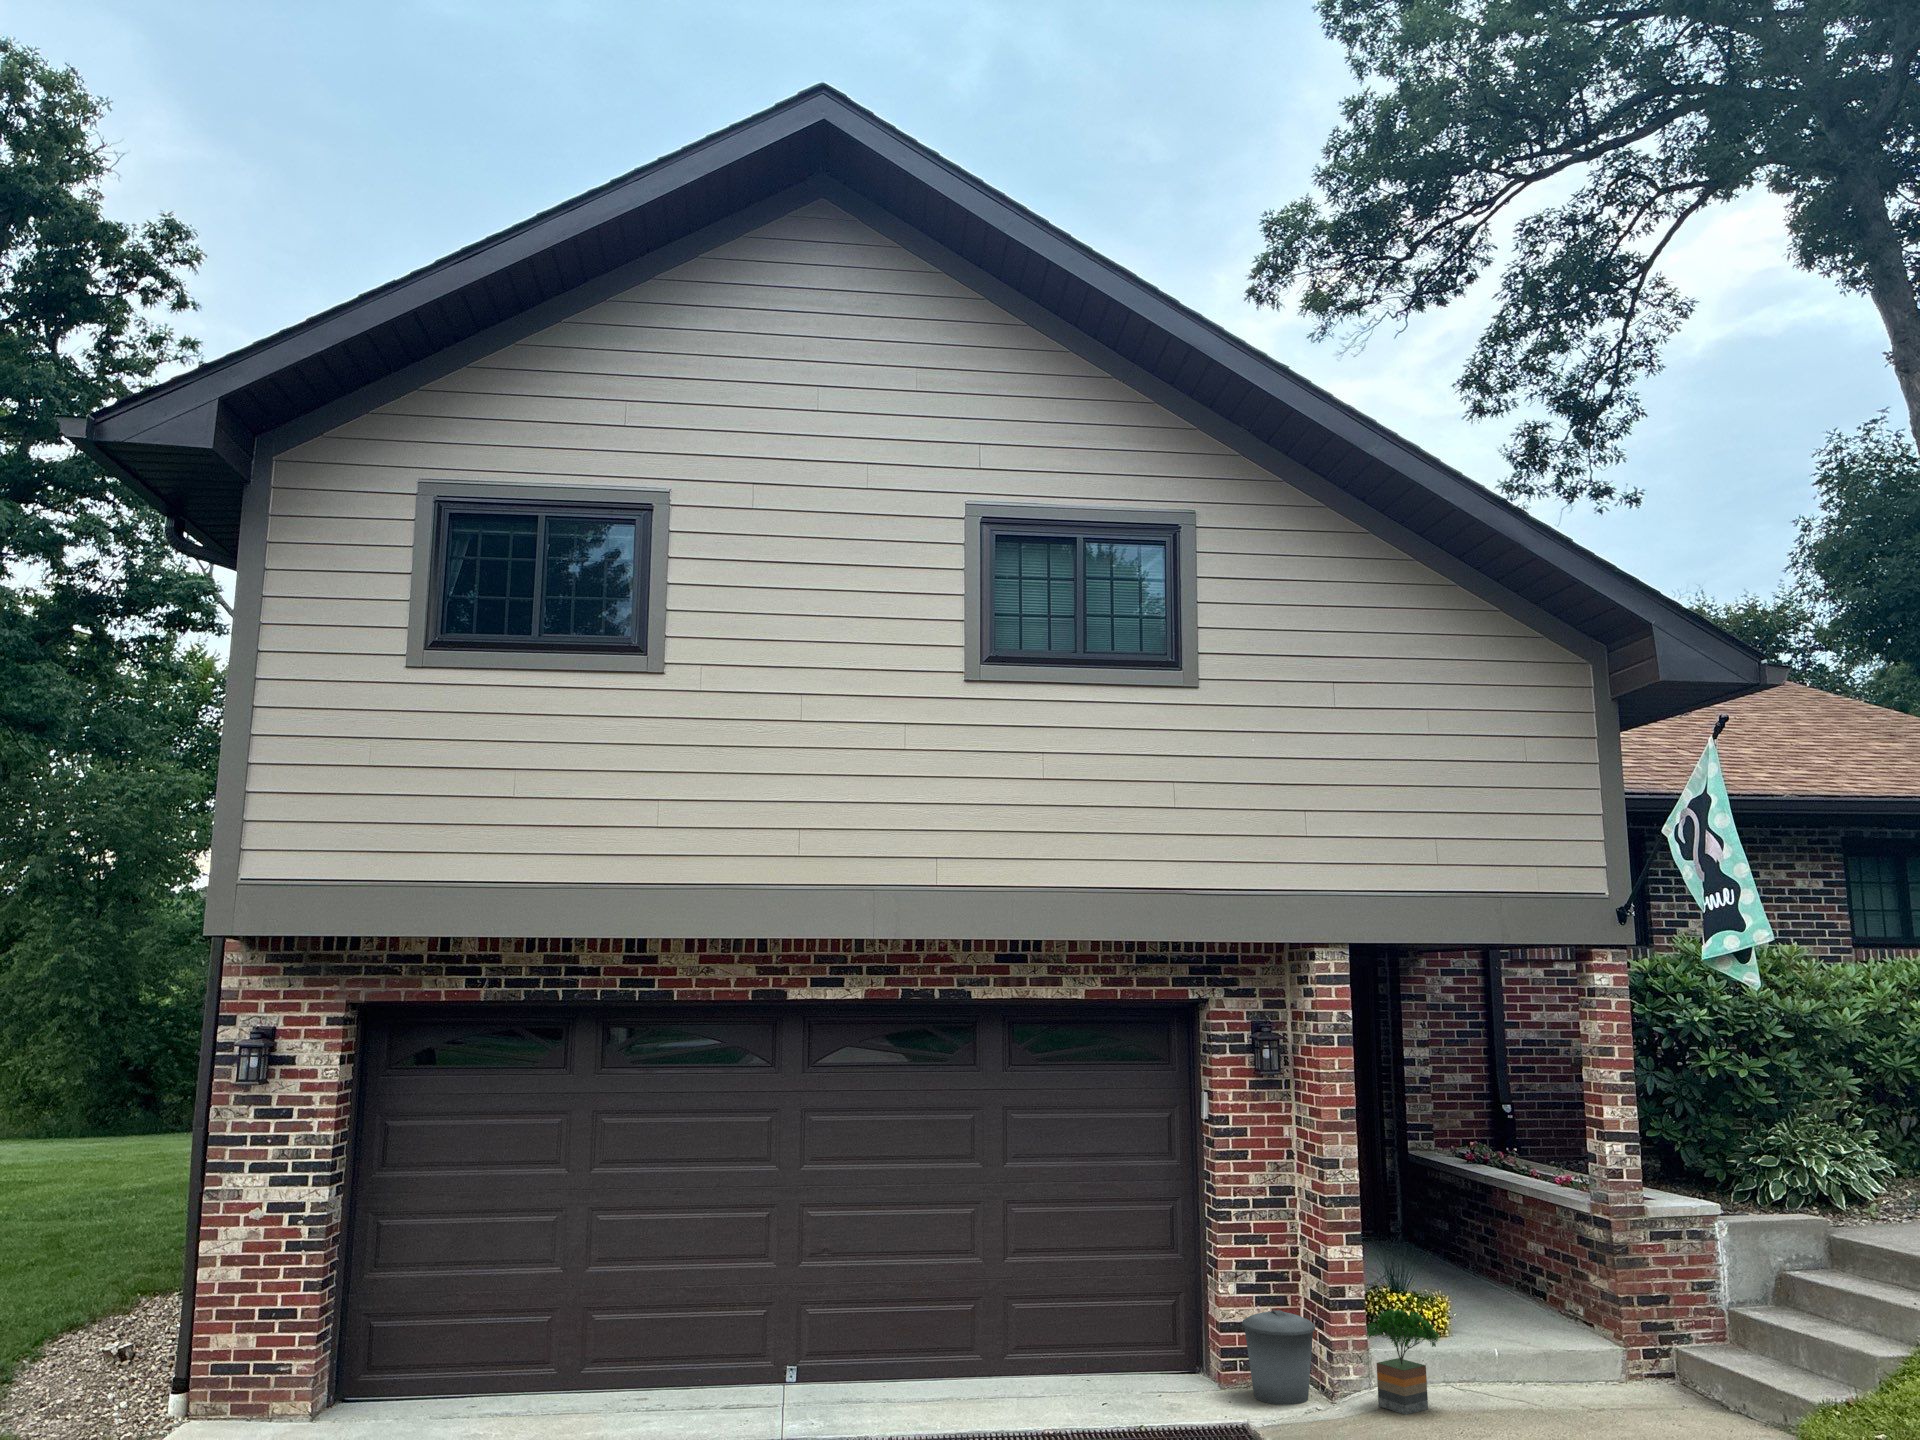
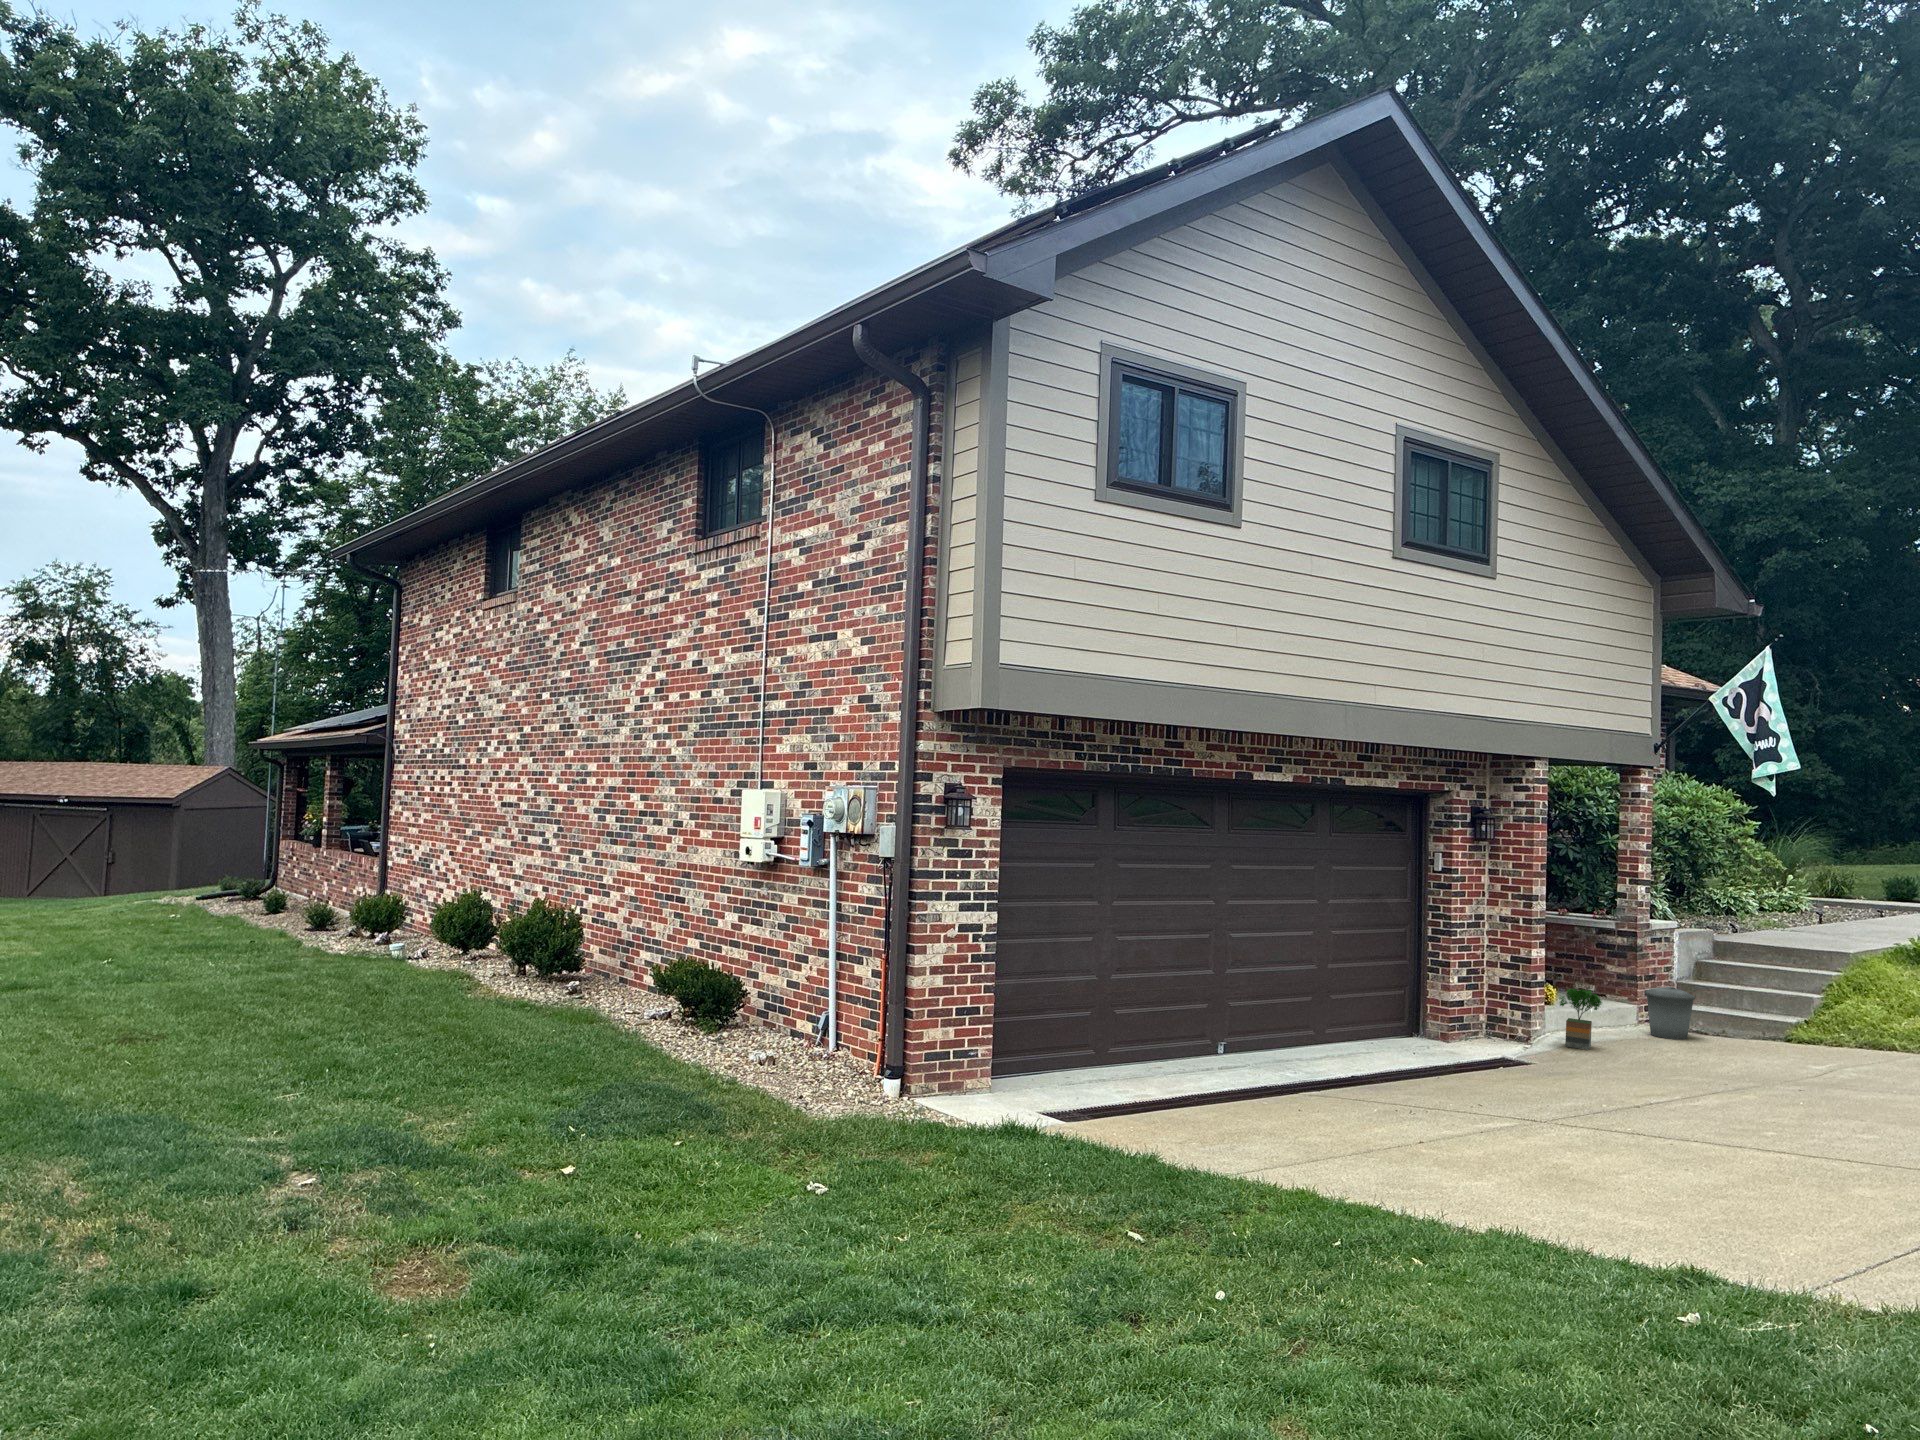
trash can: present [1242,1310,1315,1405] -> present [1645,986,1695,1040]

